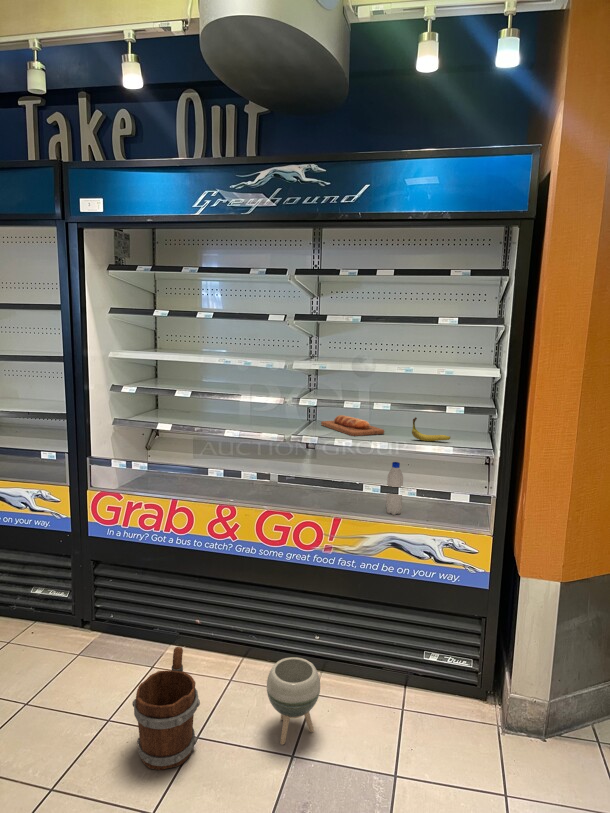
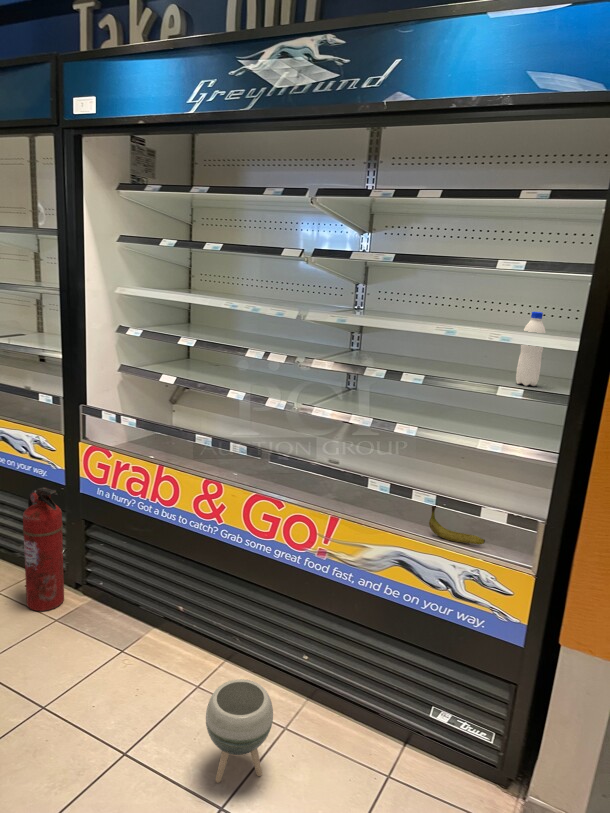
bread loaf: present [321,415,384,436] -> none [356,384,427,414]
banana: present [412,417,450,441] -> present [429,506,485,544]
water bottle: present [386,462,403,515] -> present [516,312,546,386]
fire extinguisher: none [38,535,77,651] -> present [23,487,64,611]
bucket: present [132,647,200,770] -> none [48,638,130,777]

